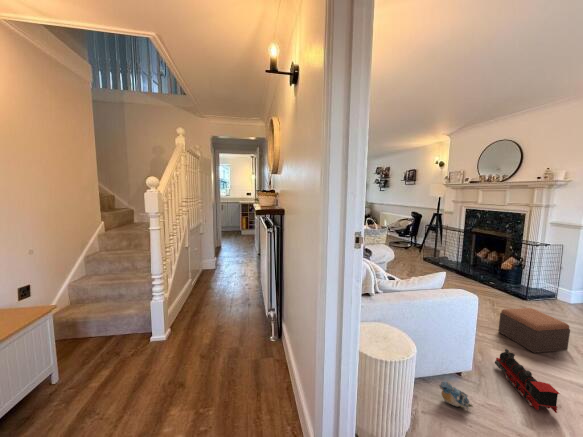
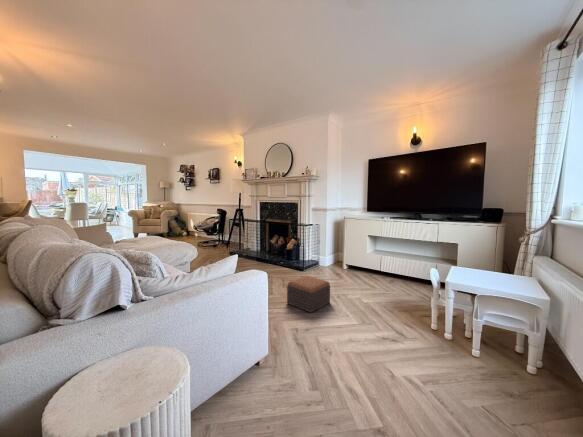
toy train: present [495,349,560,413] -> none [285,317,331,367]
plush toy: present [439,381,473,410] -> none [233,379,268,404]

